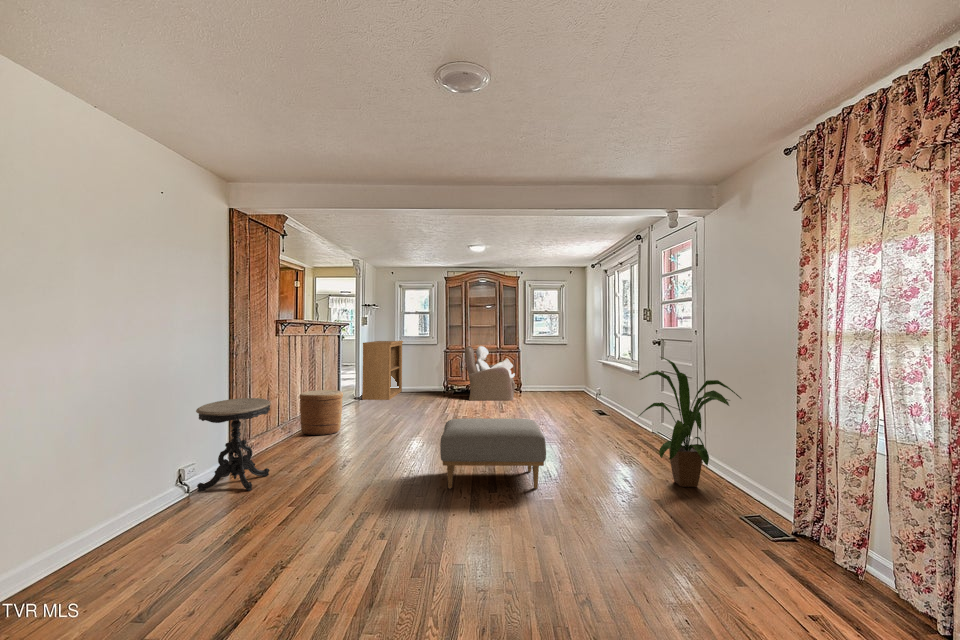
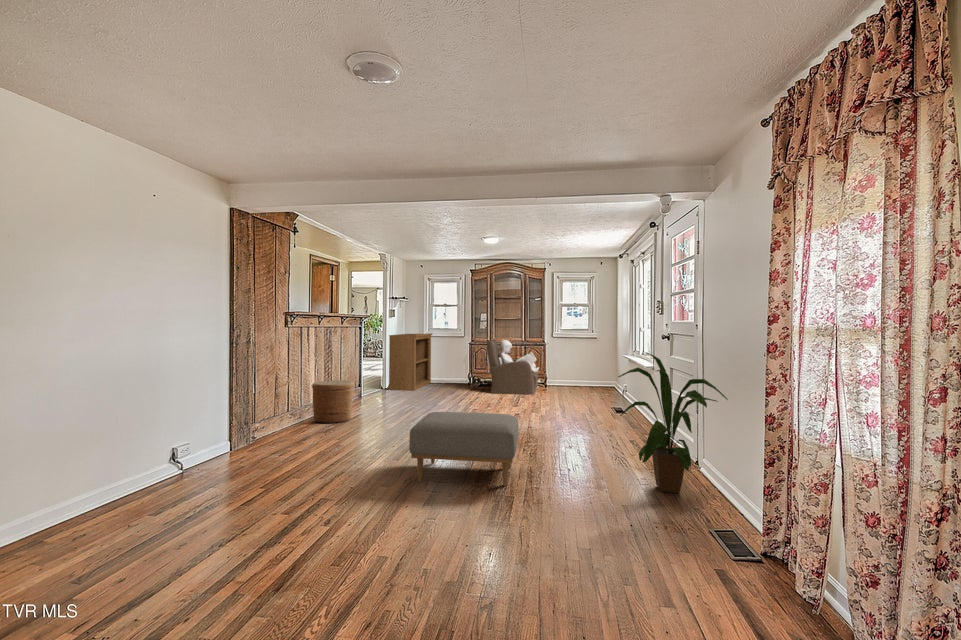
side table: present [196,398,271,492] -> none [188,387,262,474]

